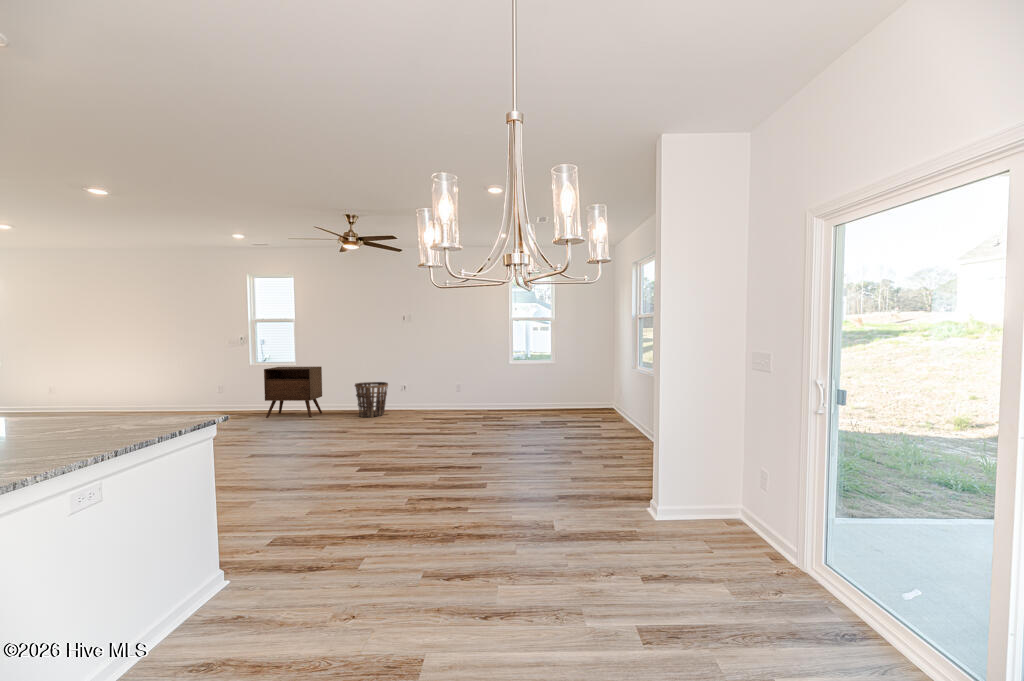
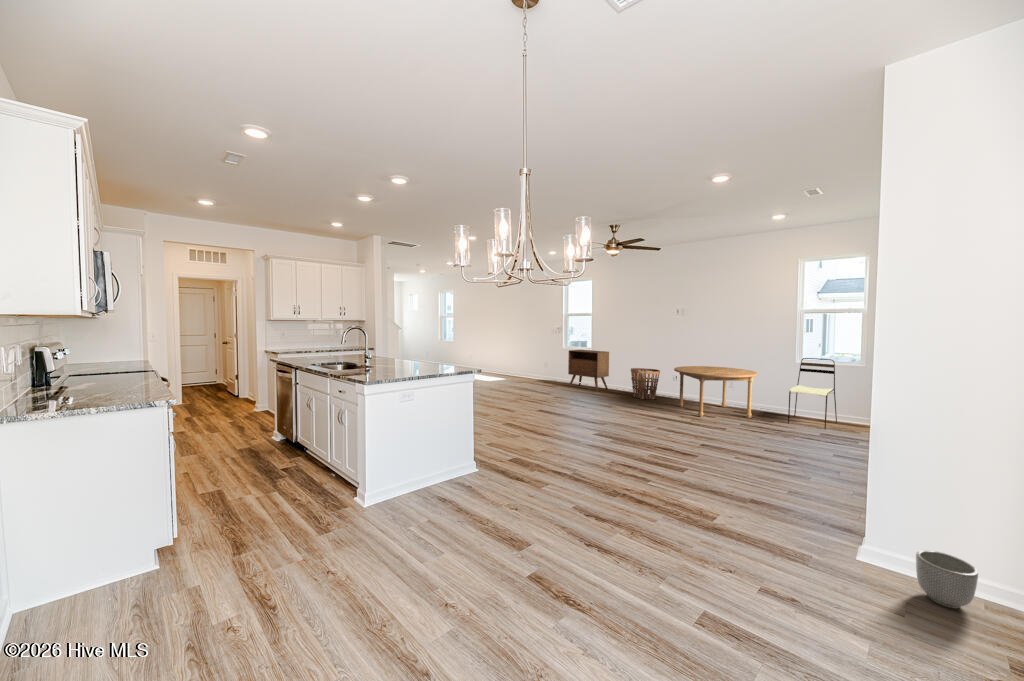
dining chair: none [511,358,541,418] -> present [788,358,837,429]
dining table: none [411,373,486,426] -> present [674,366,757,418]
planter: none [697,494,730,532] -> present [916,550,978,609]

